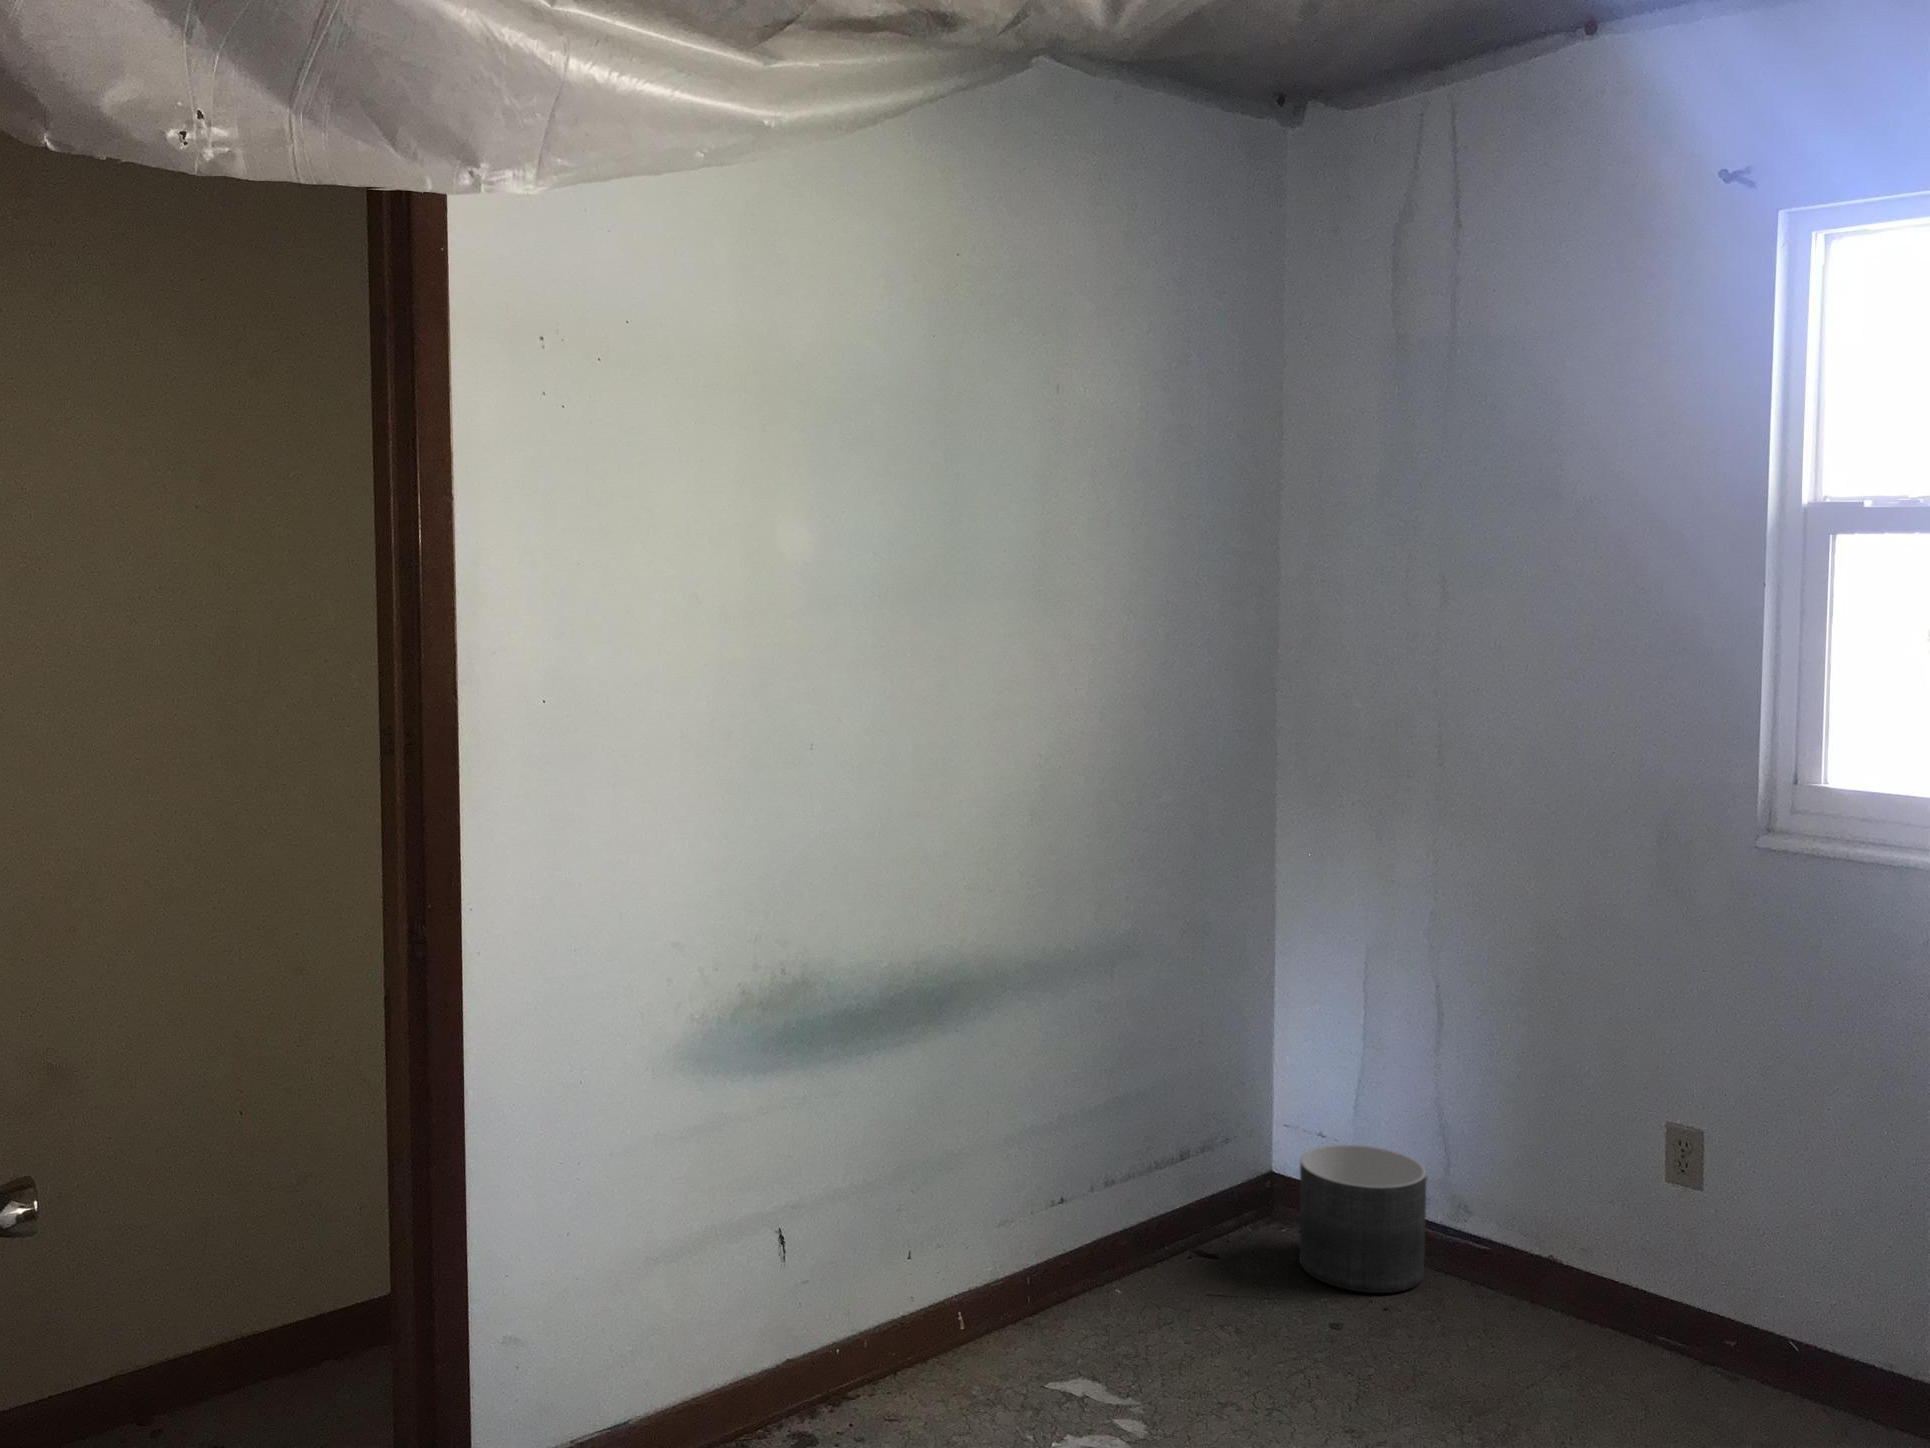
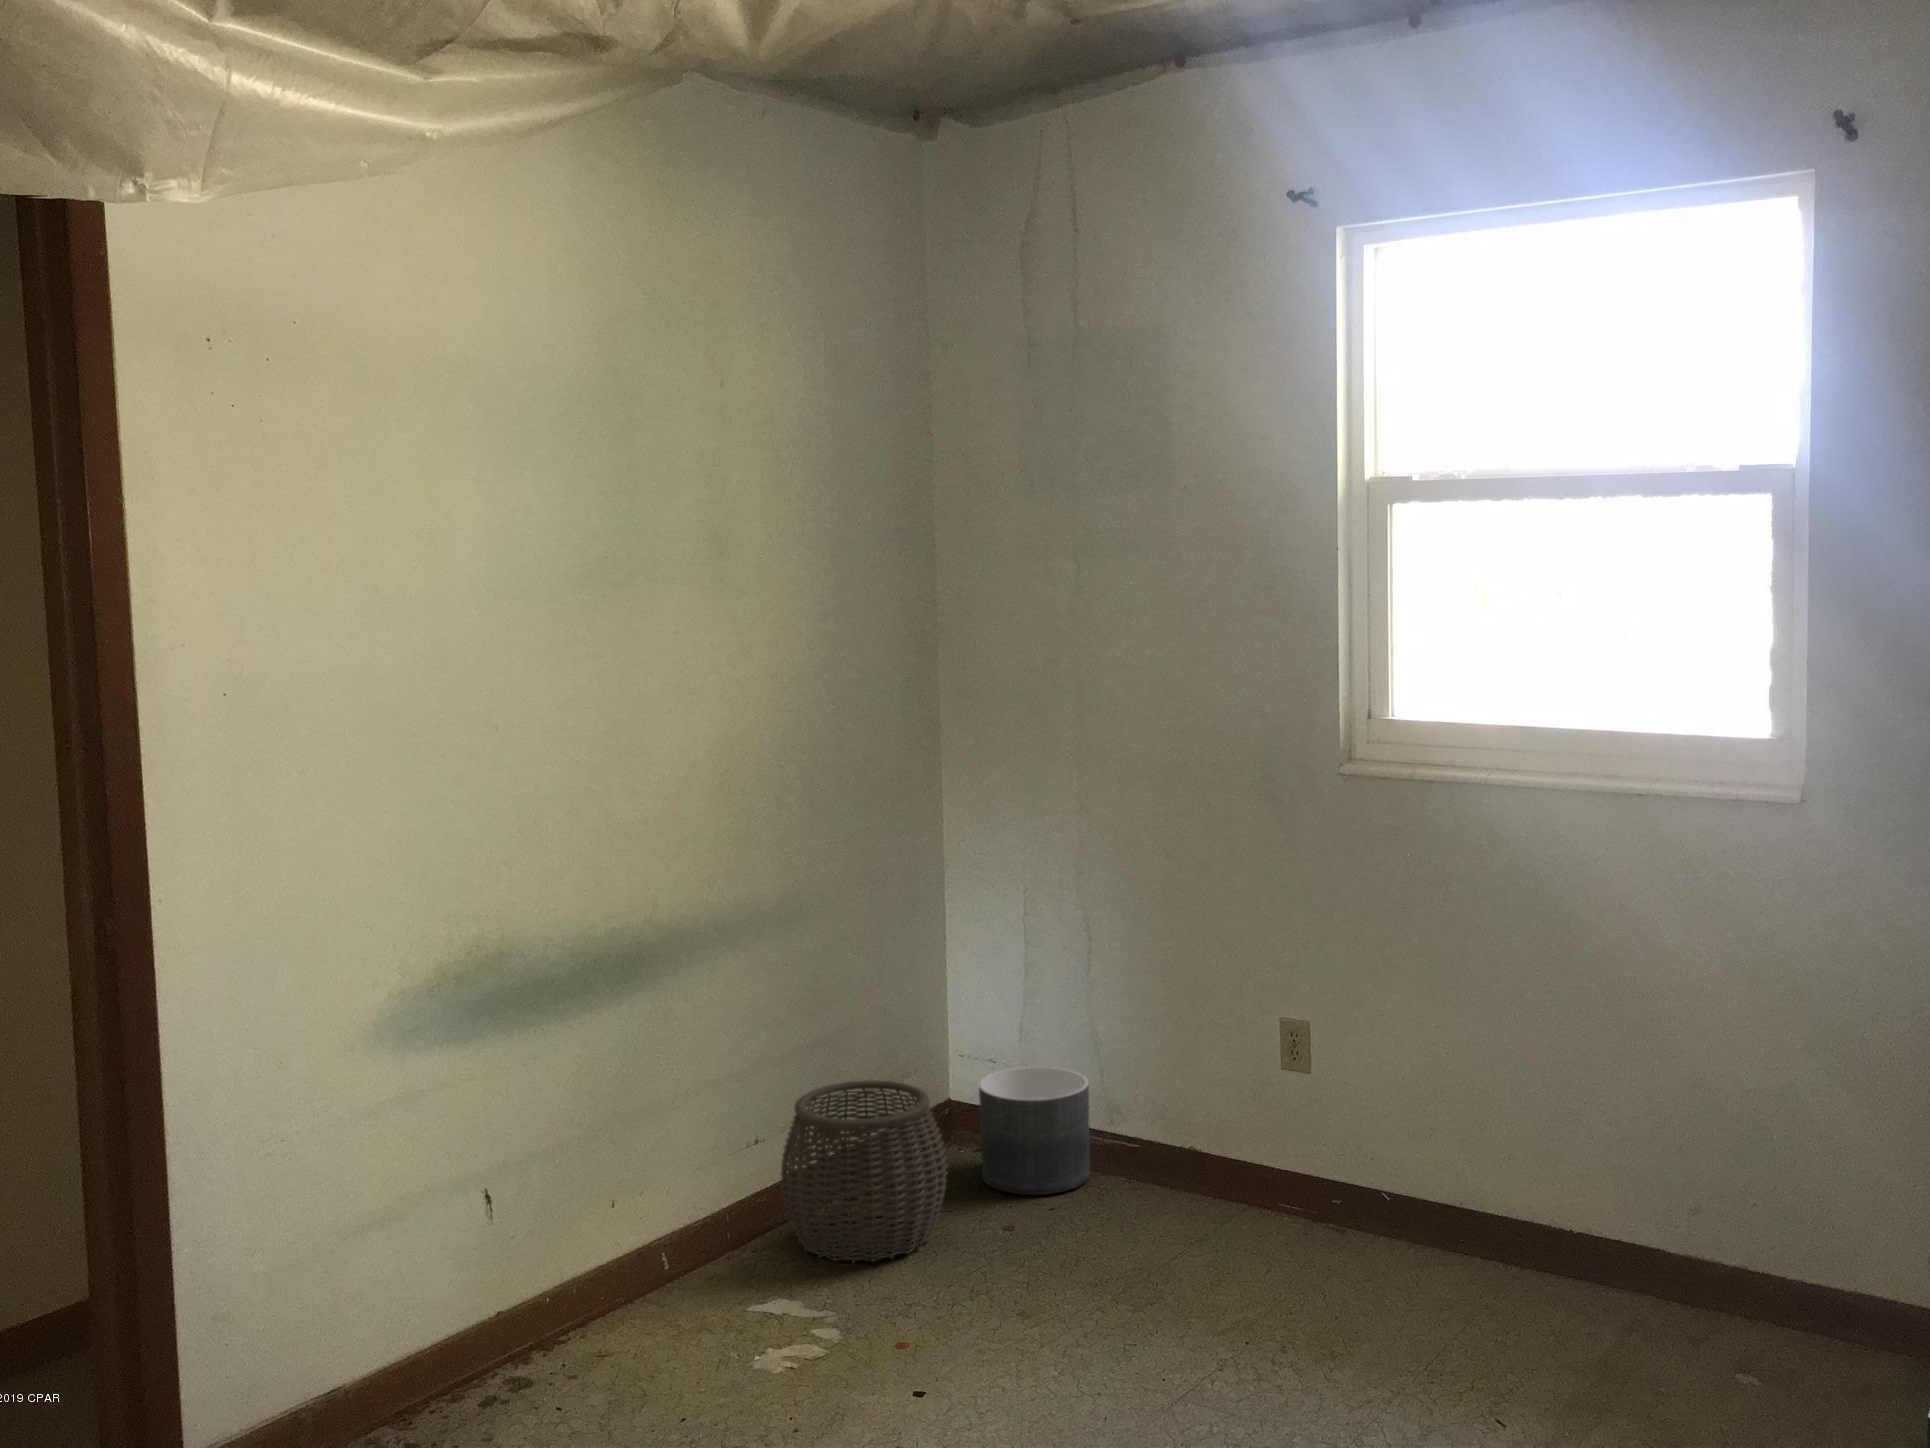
woven basket: none [1082,1145,1266,1350] -> present [781,1080,948,1263]

